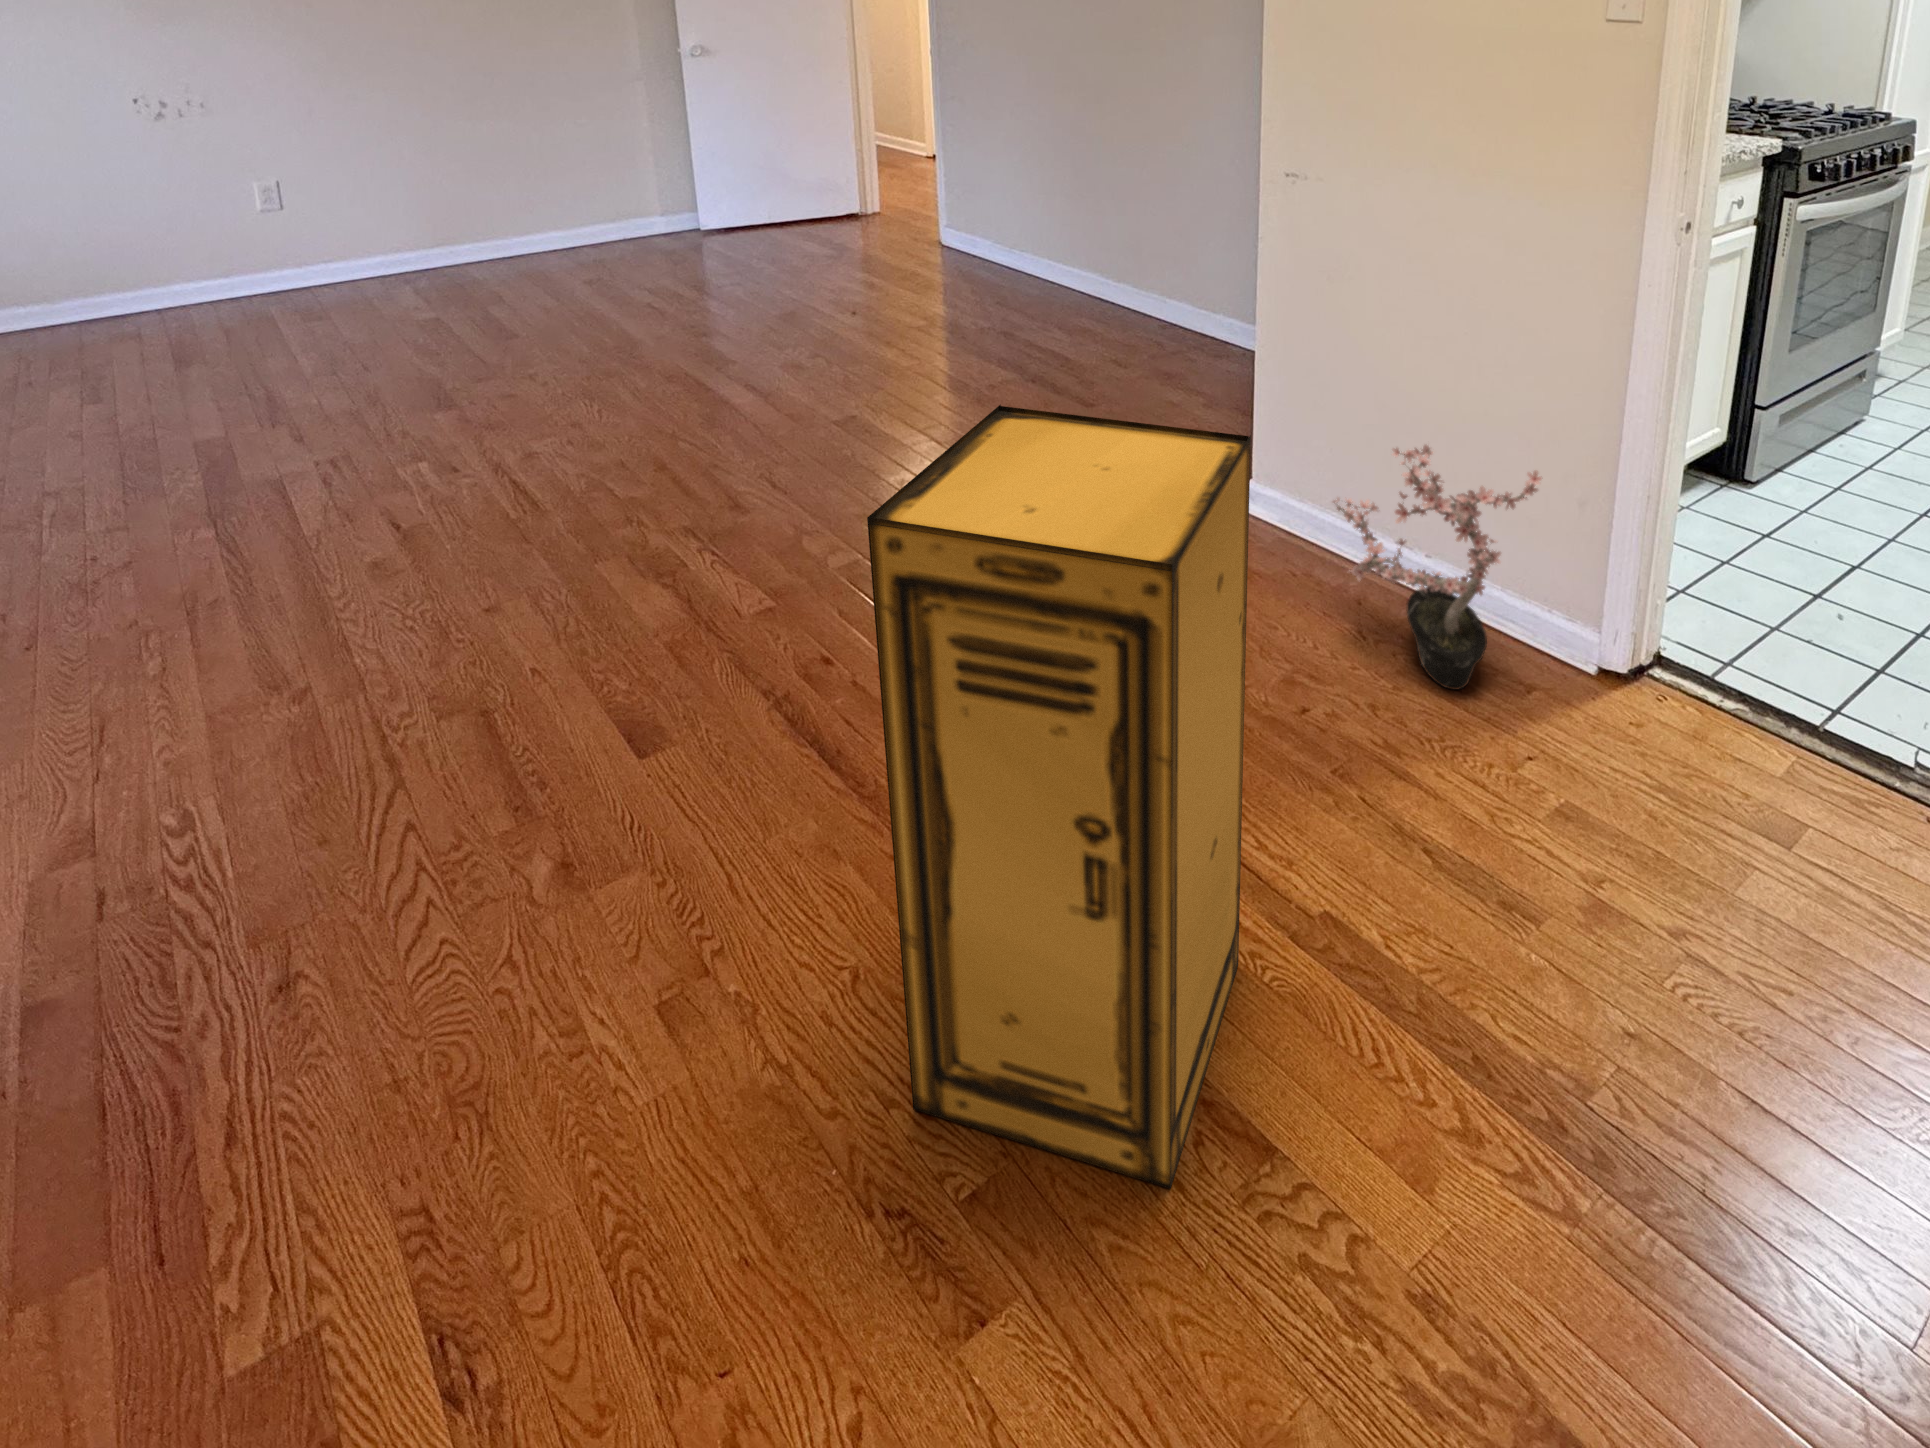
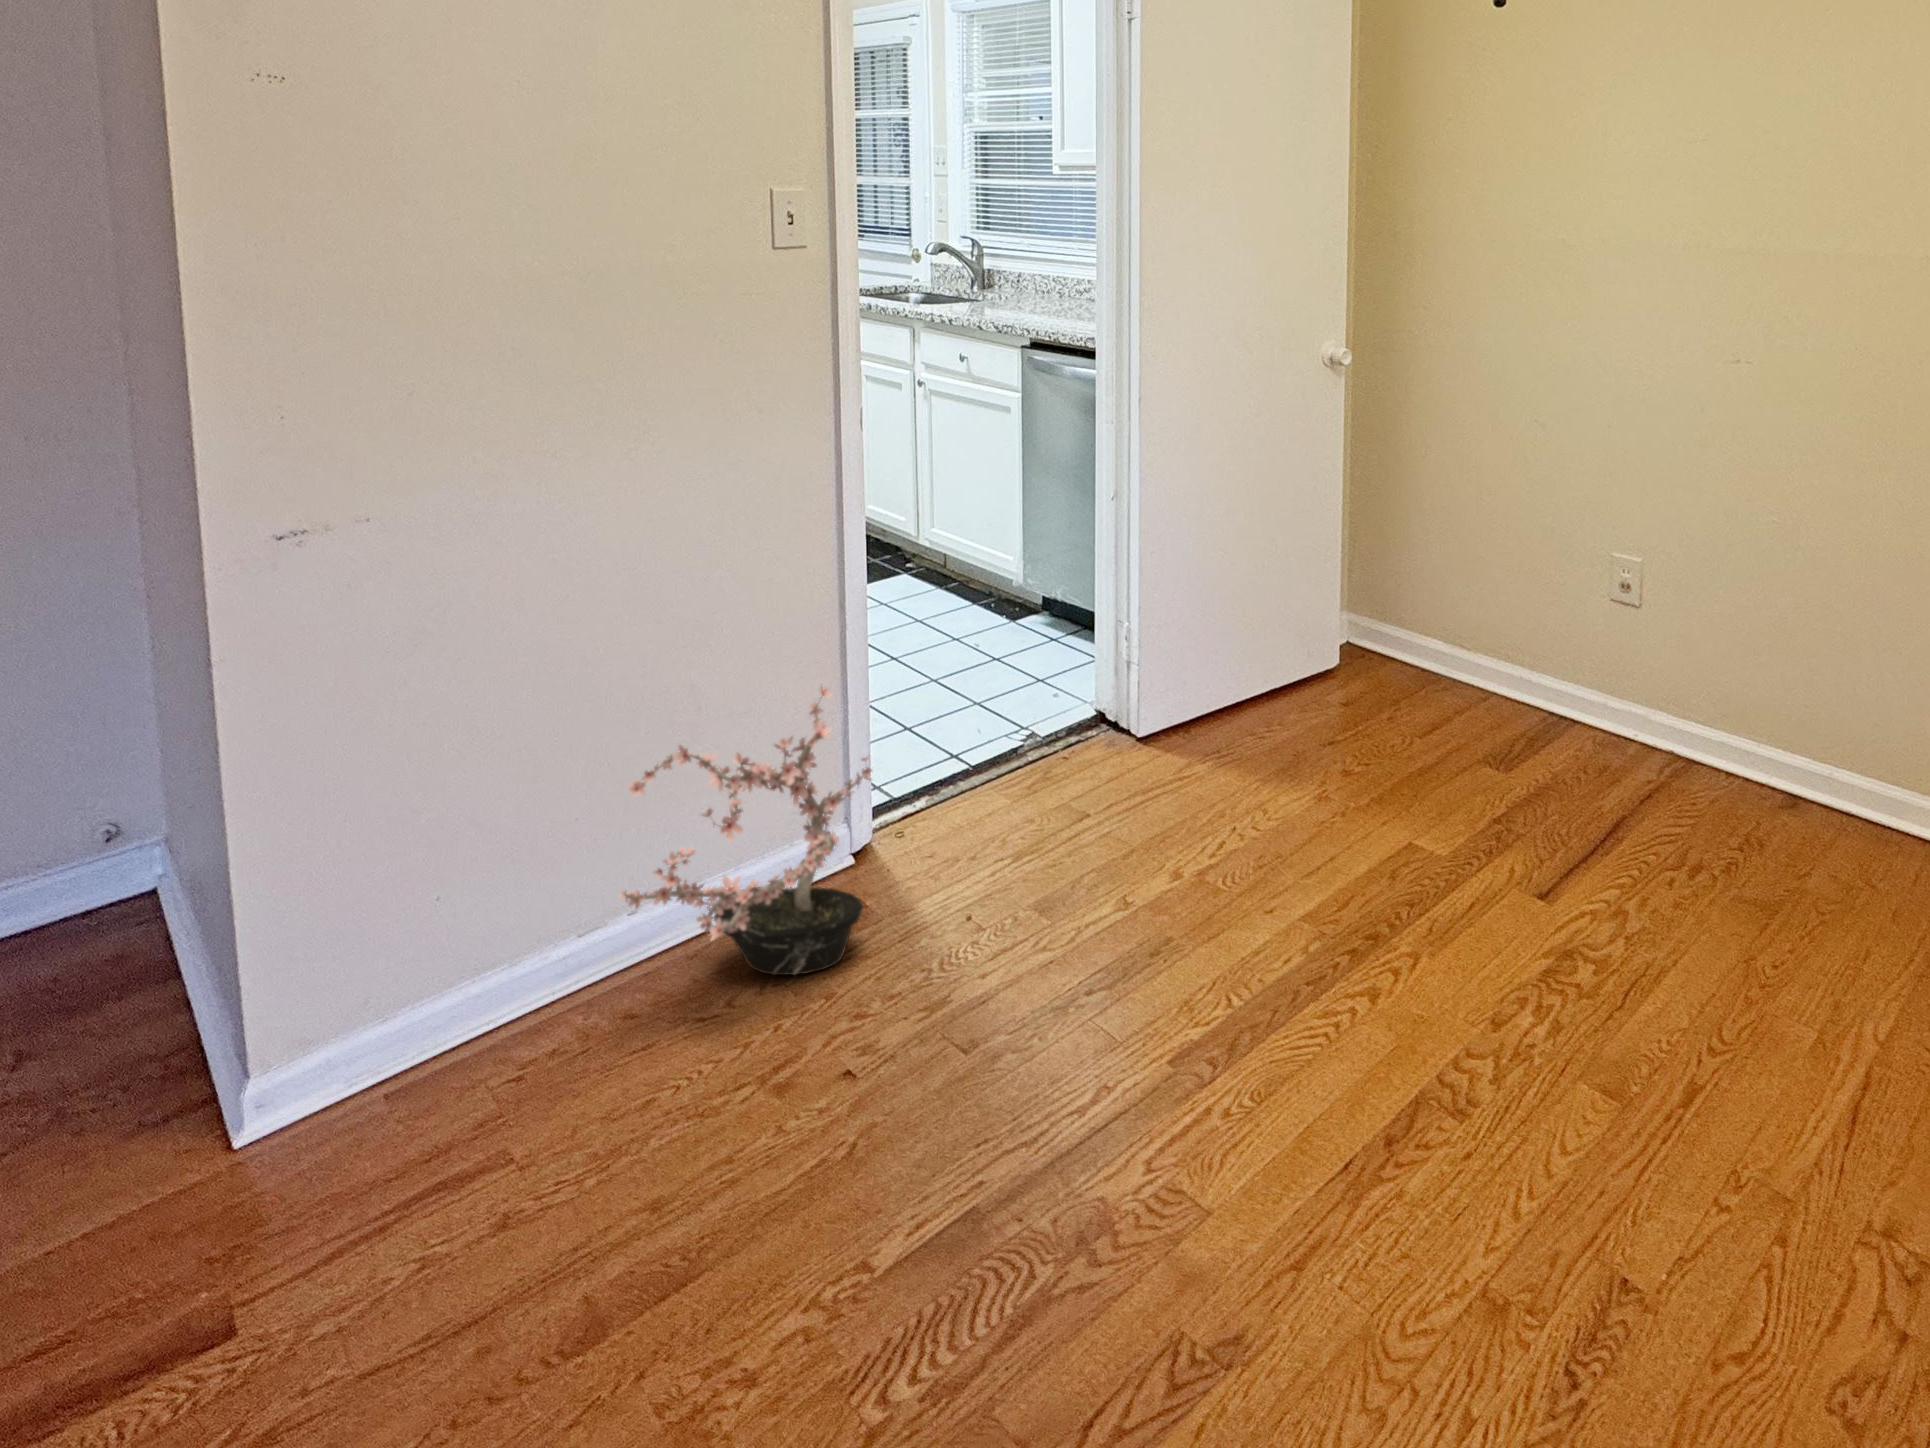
storage cabinet: present [867,405,1251,1188] -> none [1179,579,1485,1387]

